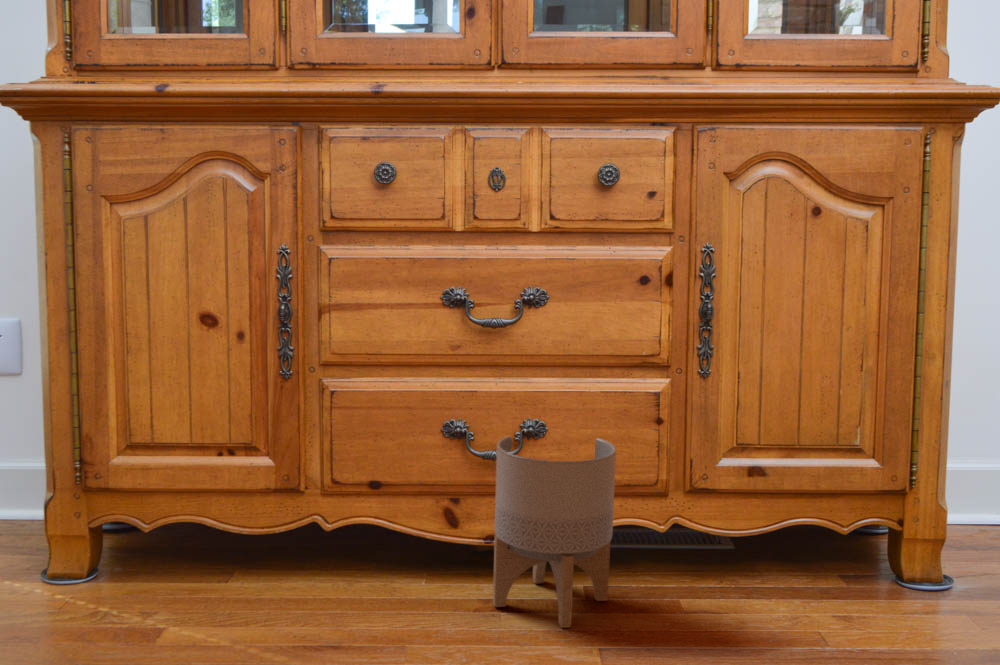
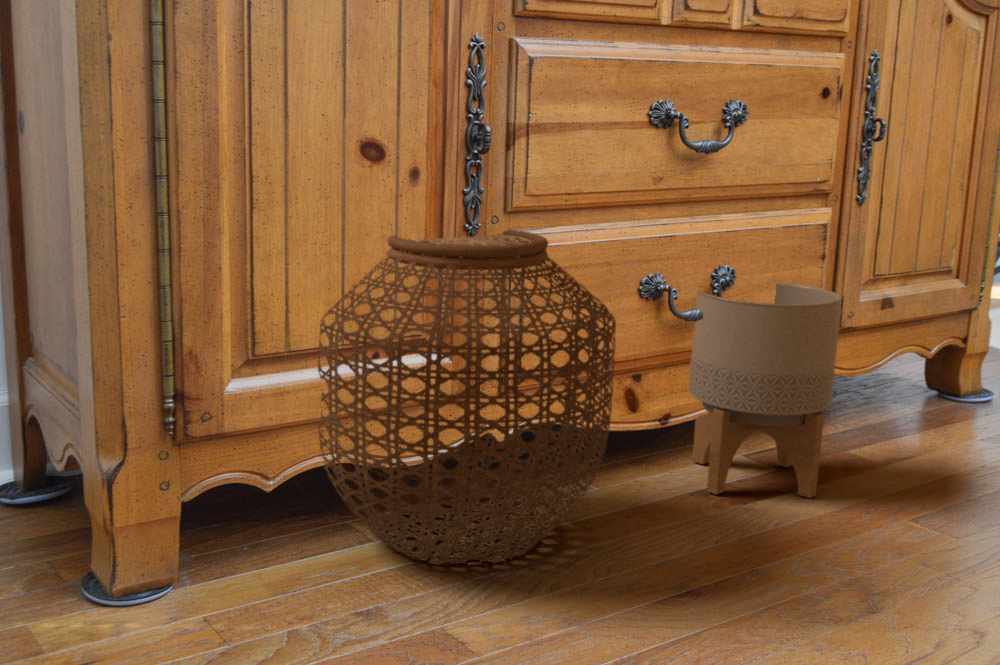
woven basket: none [164,371,380,612] -> present [316,229,616,563]

